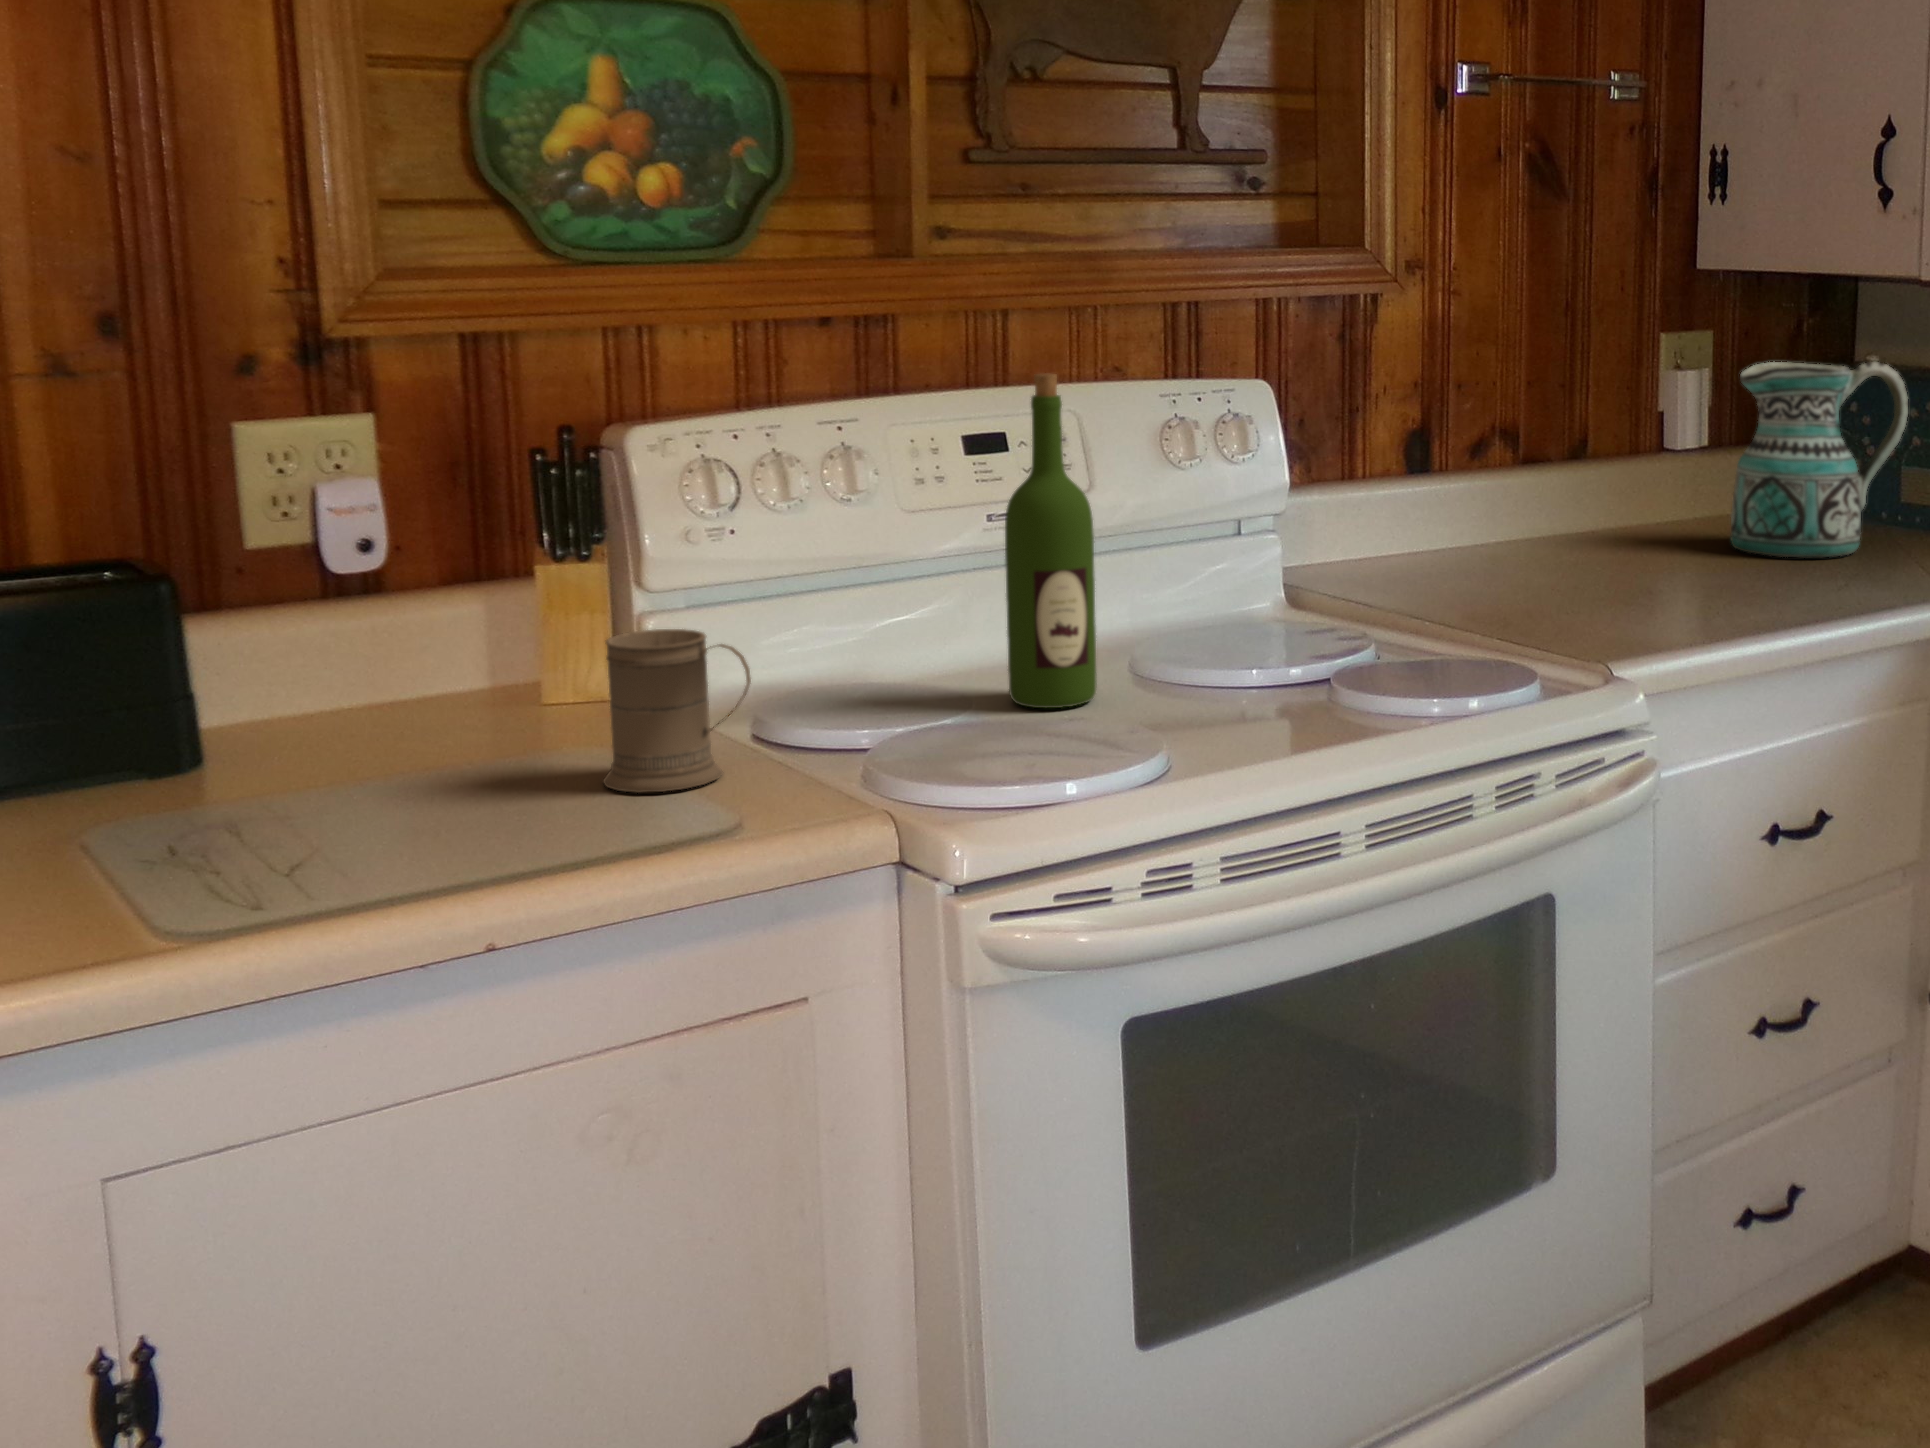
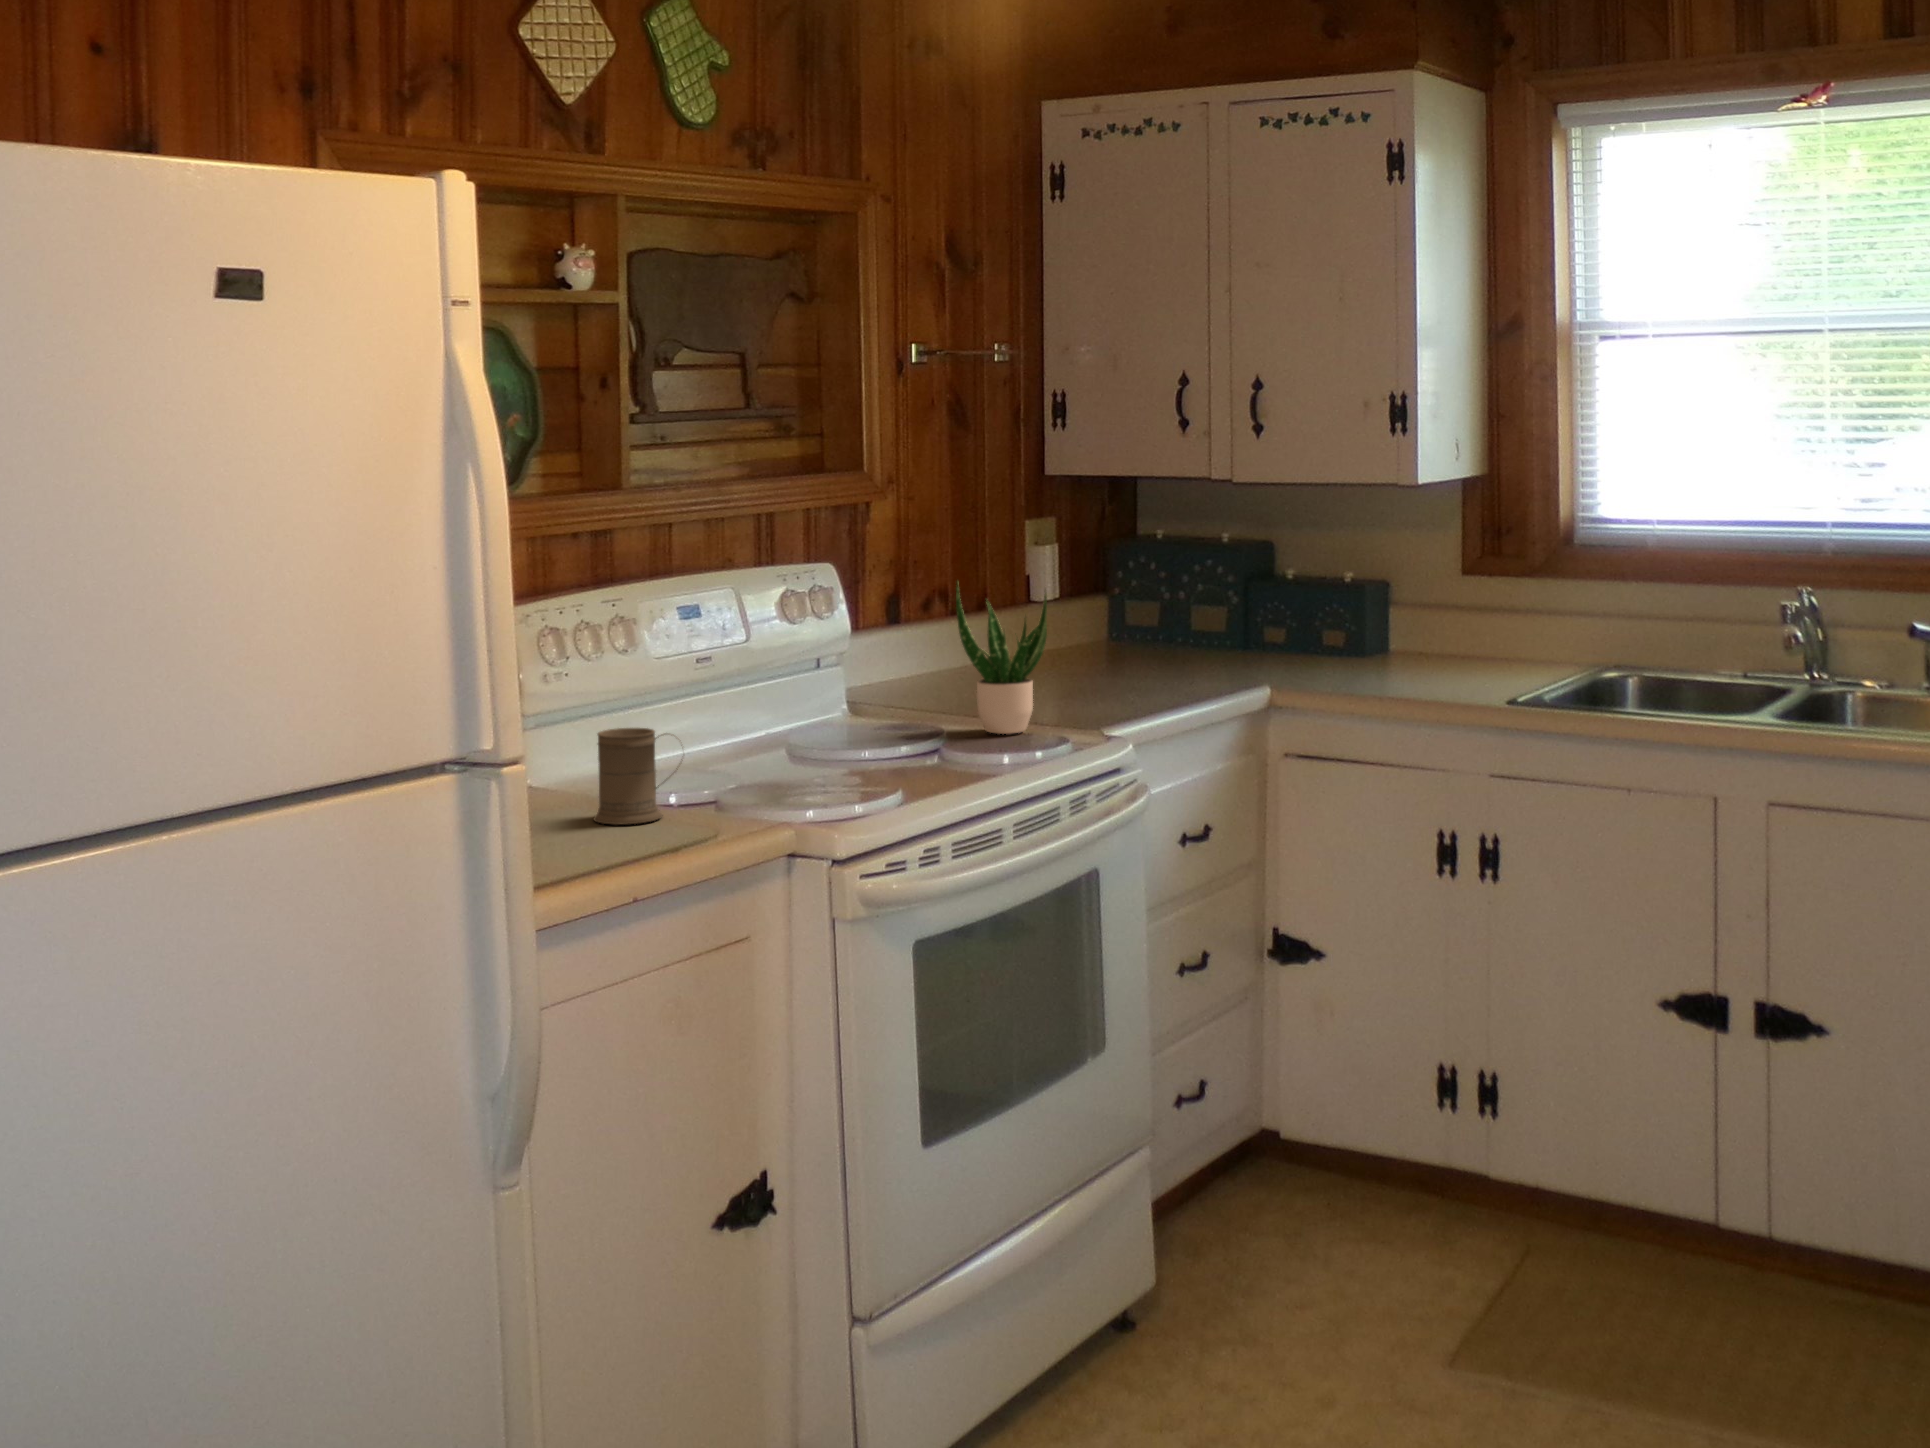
ceramic pitcher: present [1730,362,1908,557] -> none [1098,533,1209,668]
wine bottle: present [1005,374,1097,708] -> none [763,564,820,773]
potted plant: none [1376,412,1541,659] -> present [956,586,1047,734]

